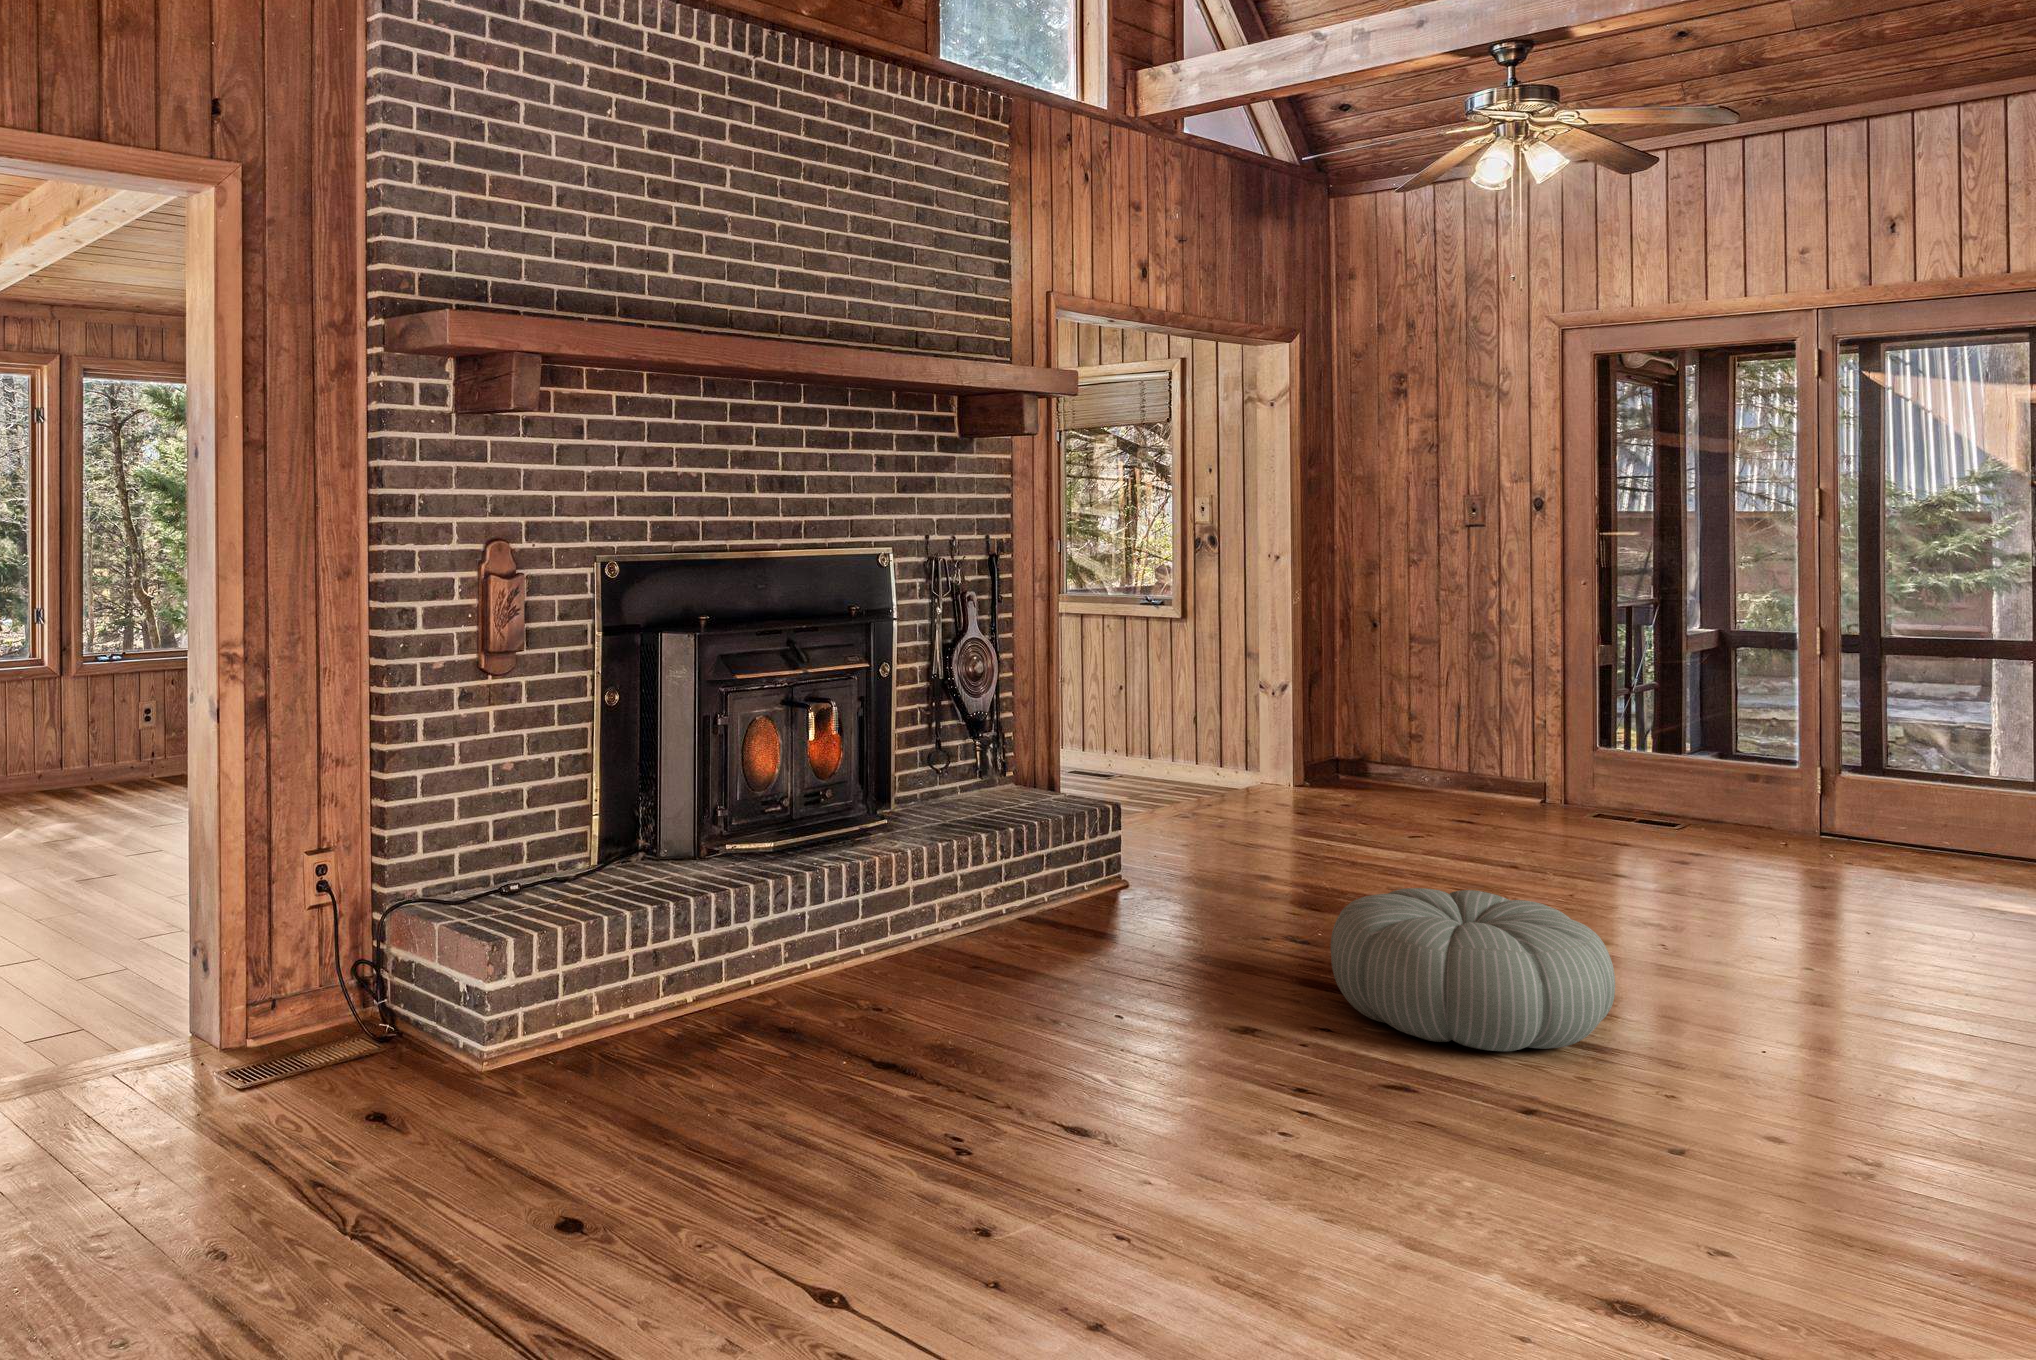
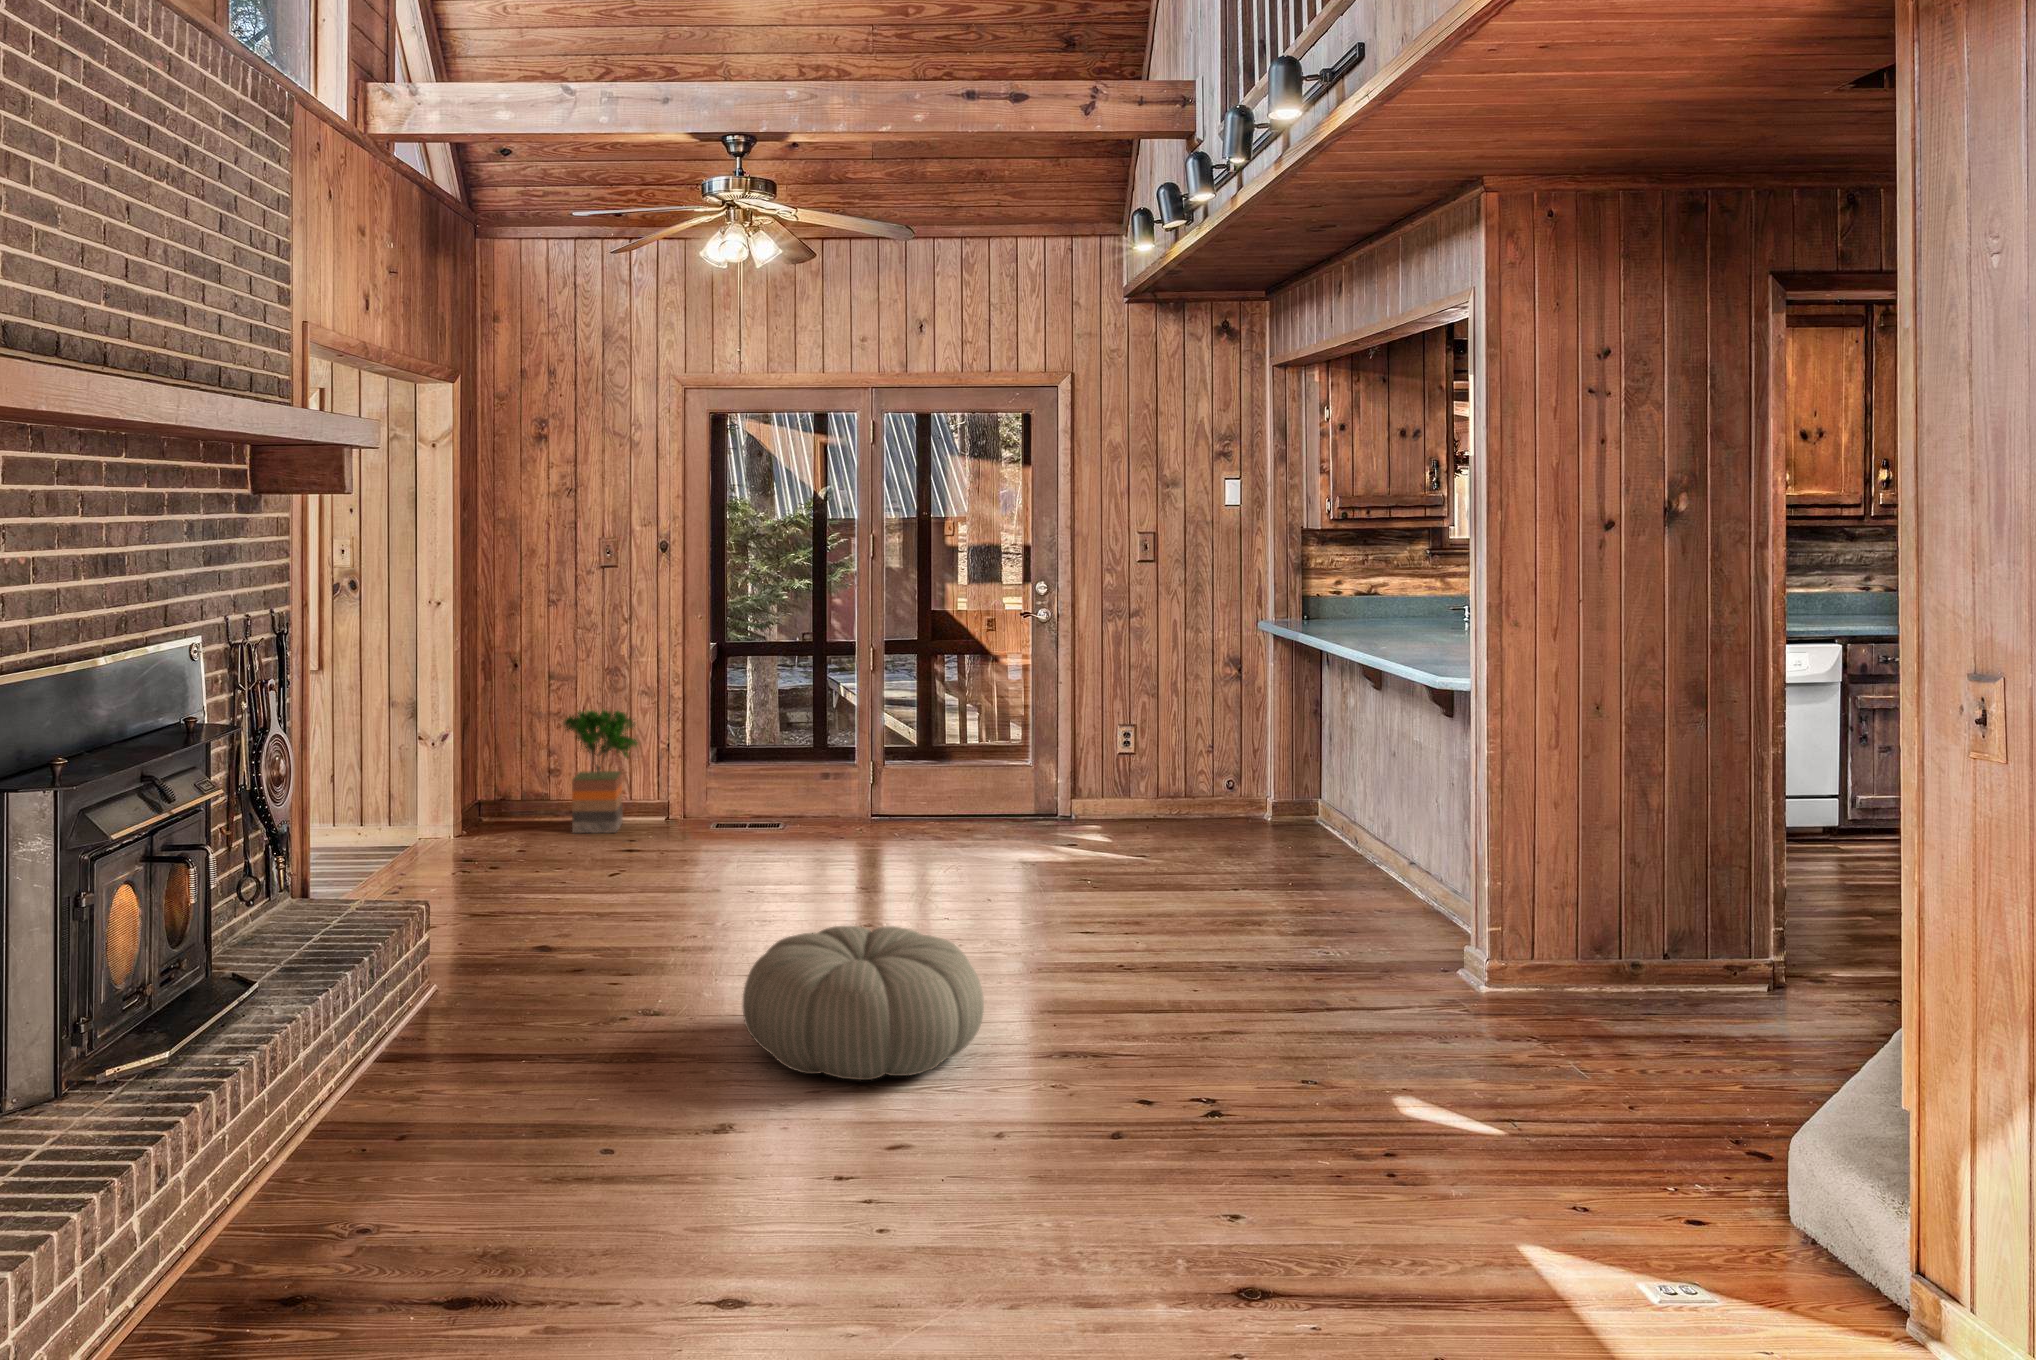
potted tree: none [1416,672,1507,805] -> present [563,709,638,833]

